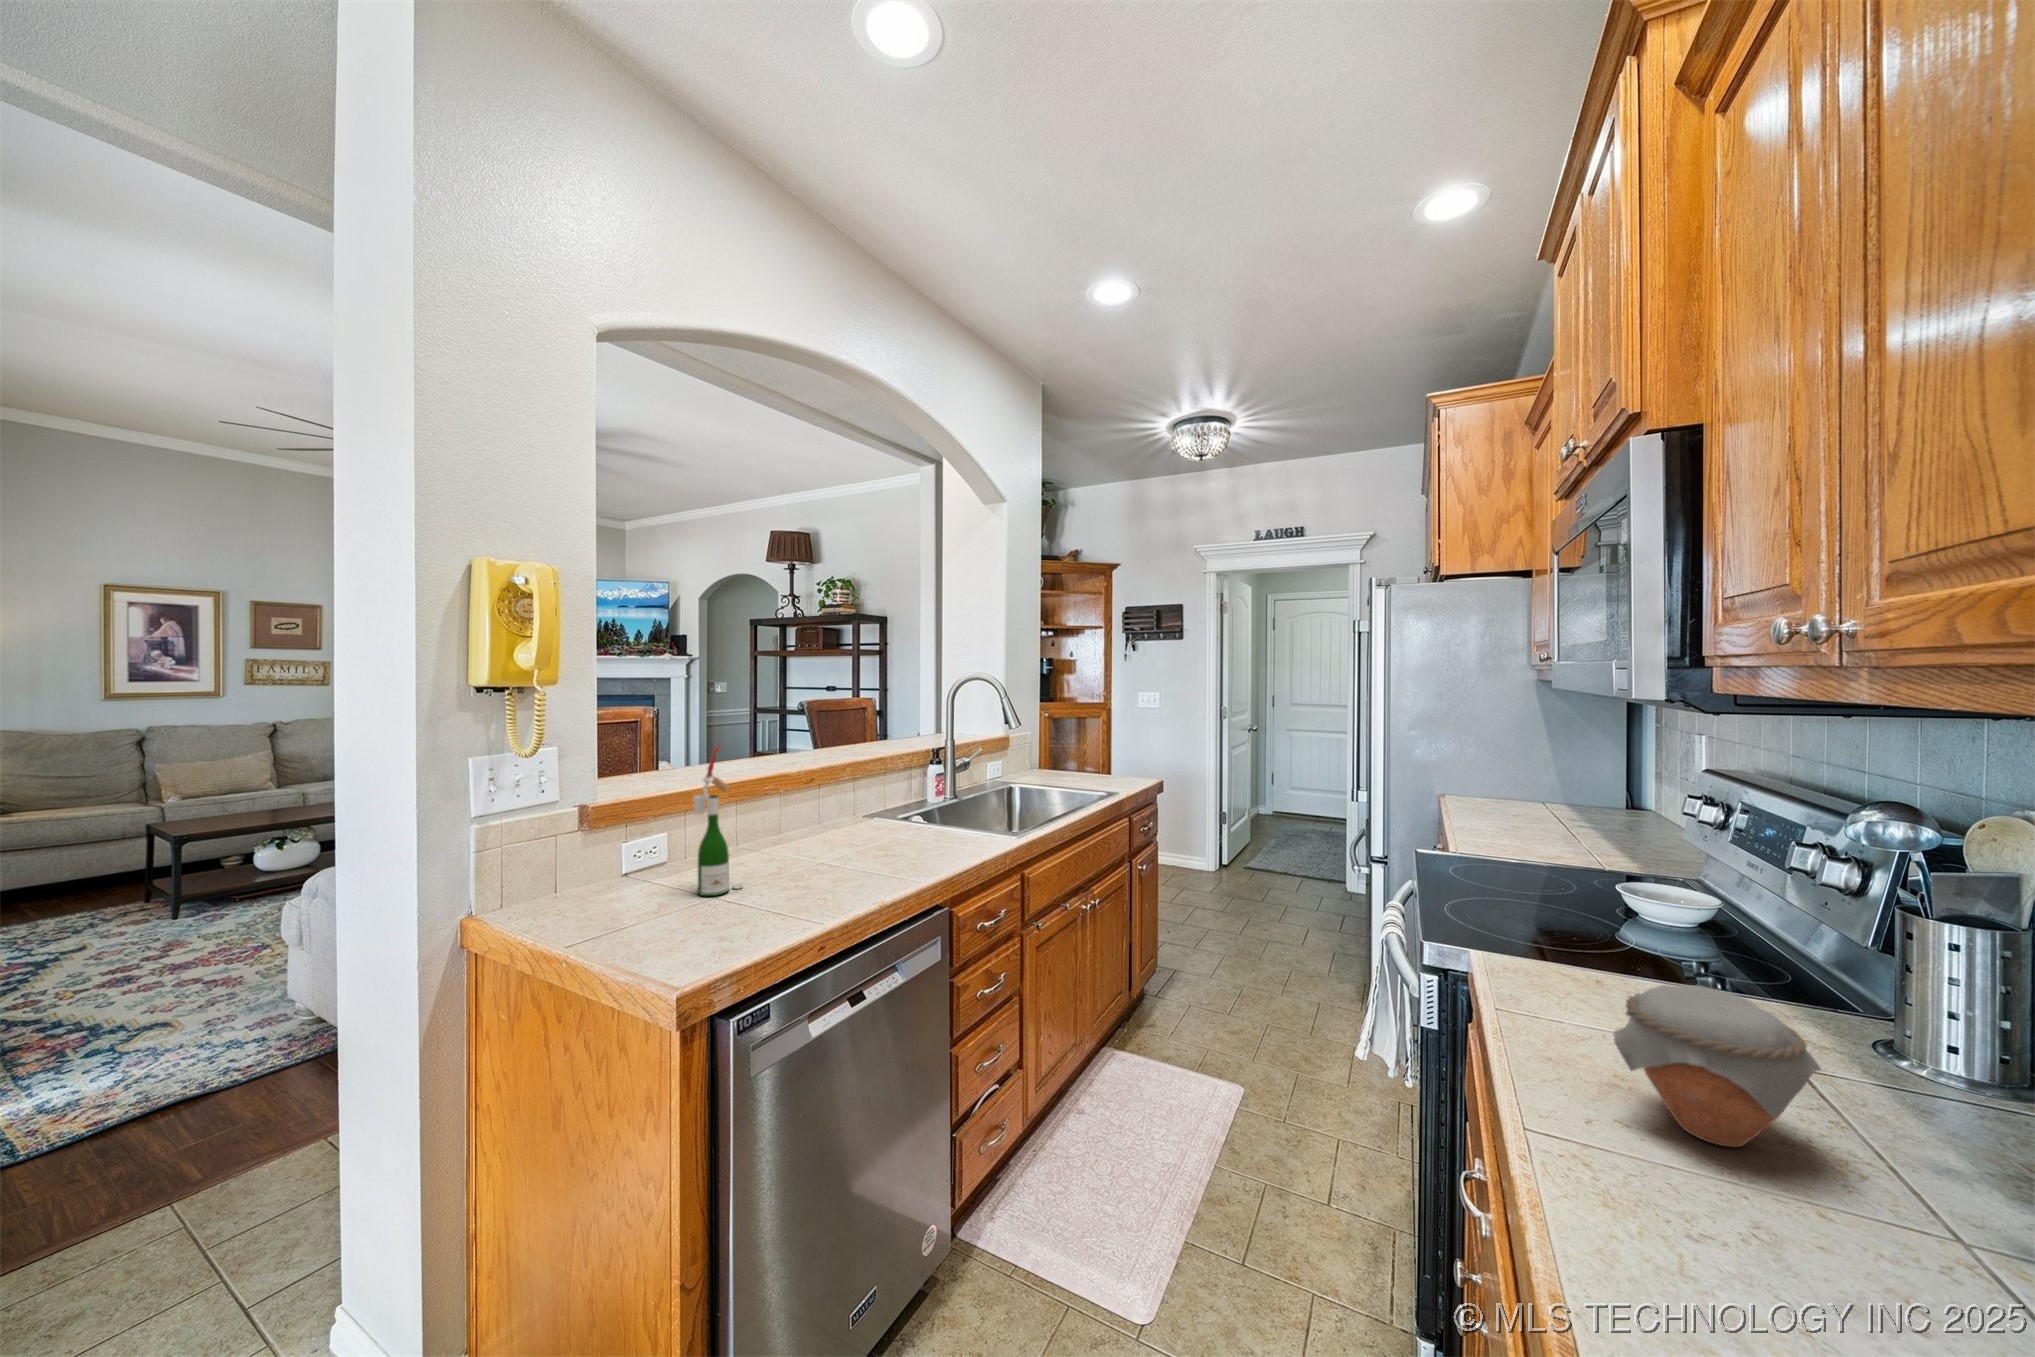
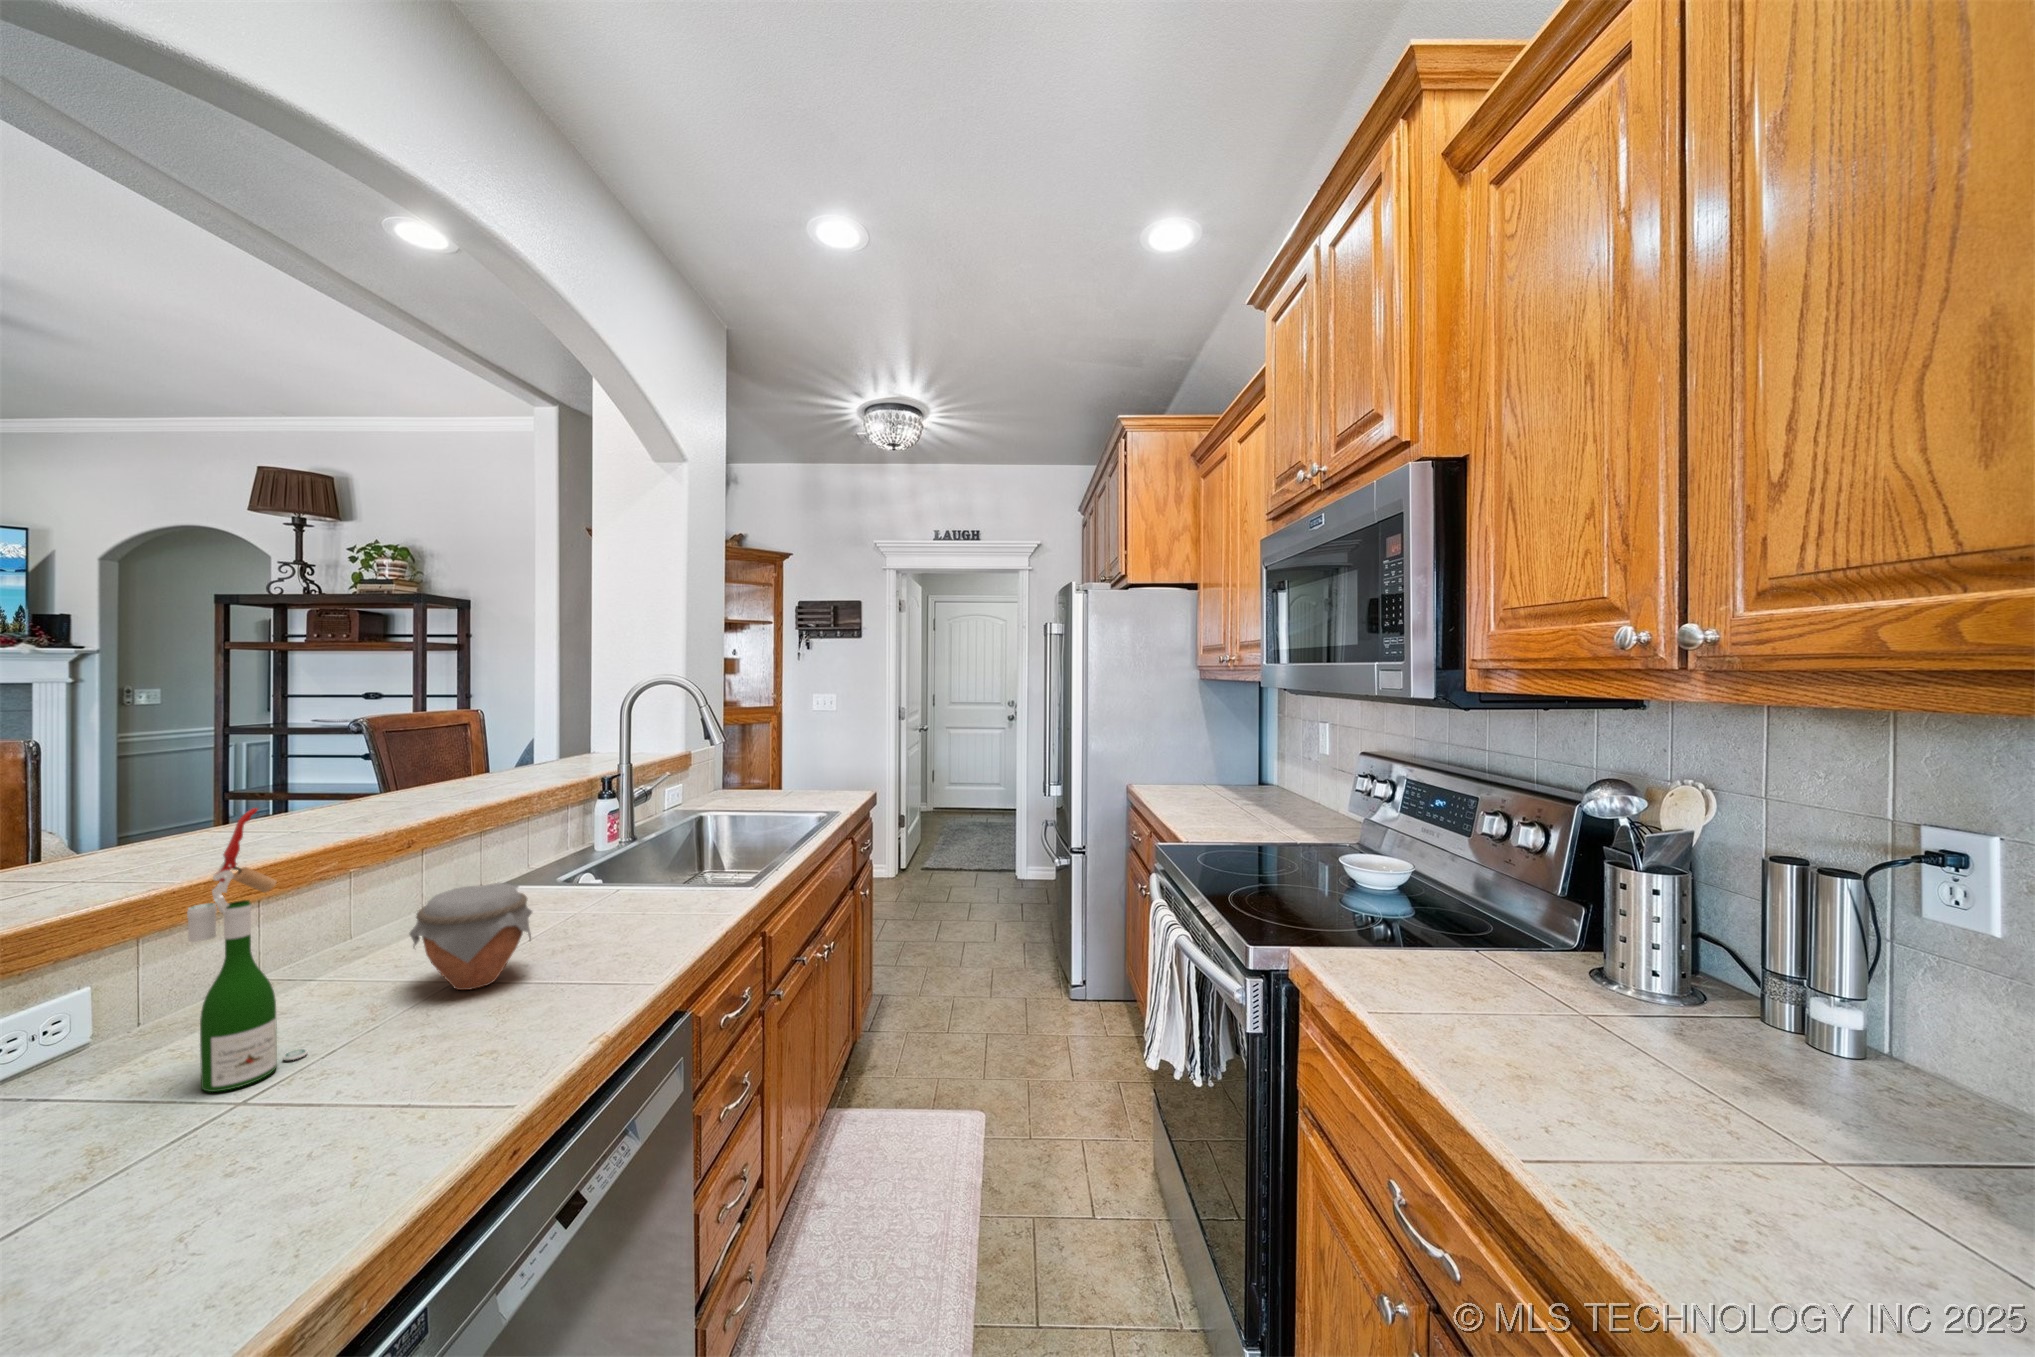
jar: present [1613,985,1821,1147] -> present [409,883,532,990]

